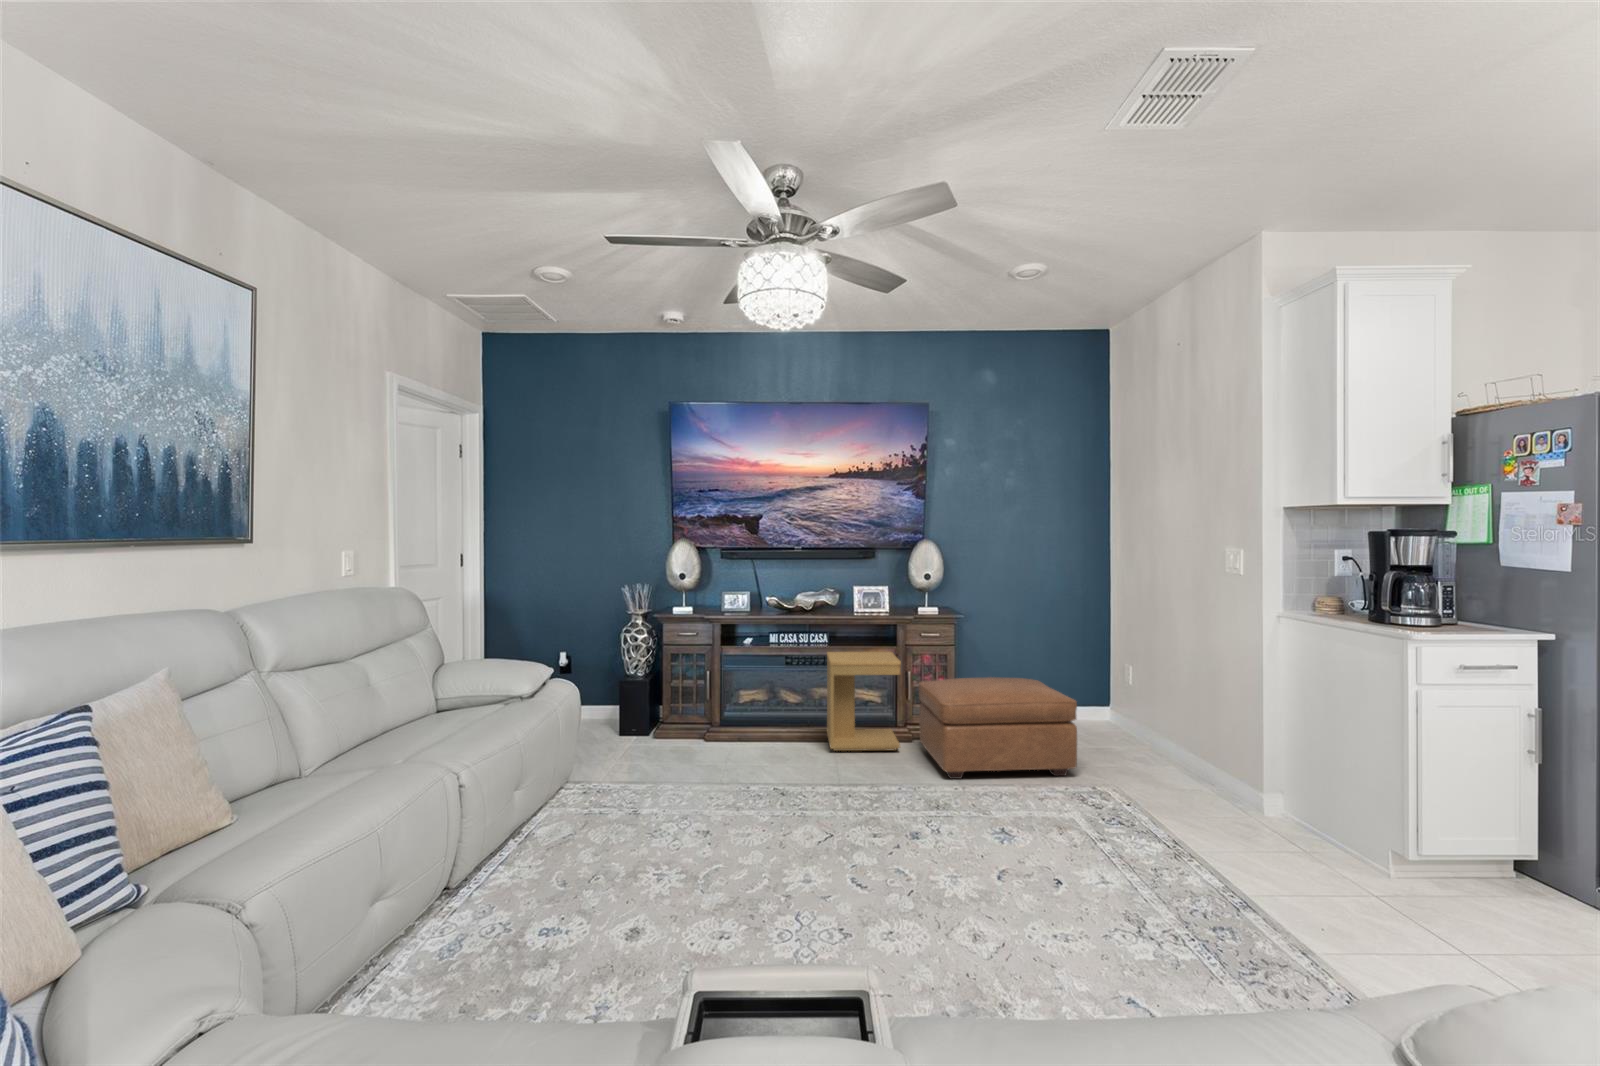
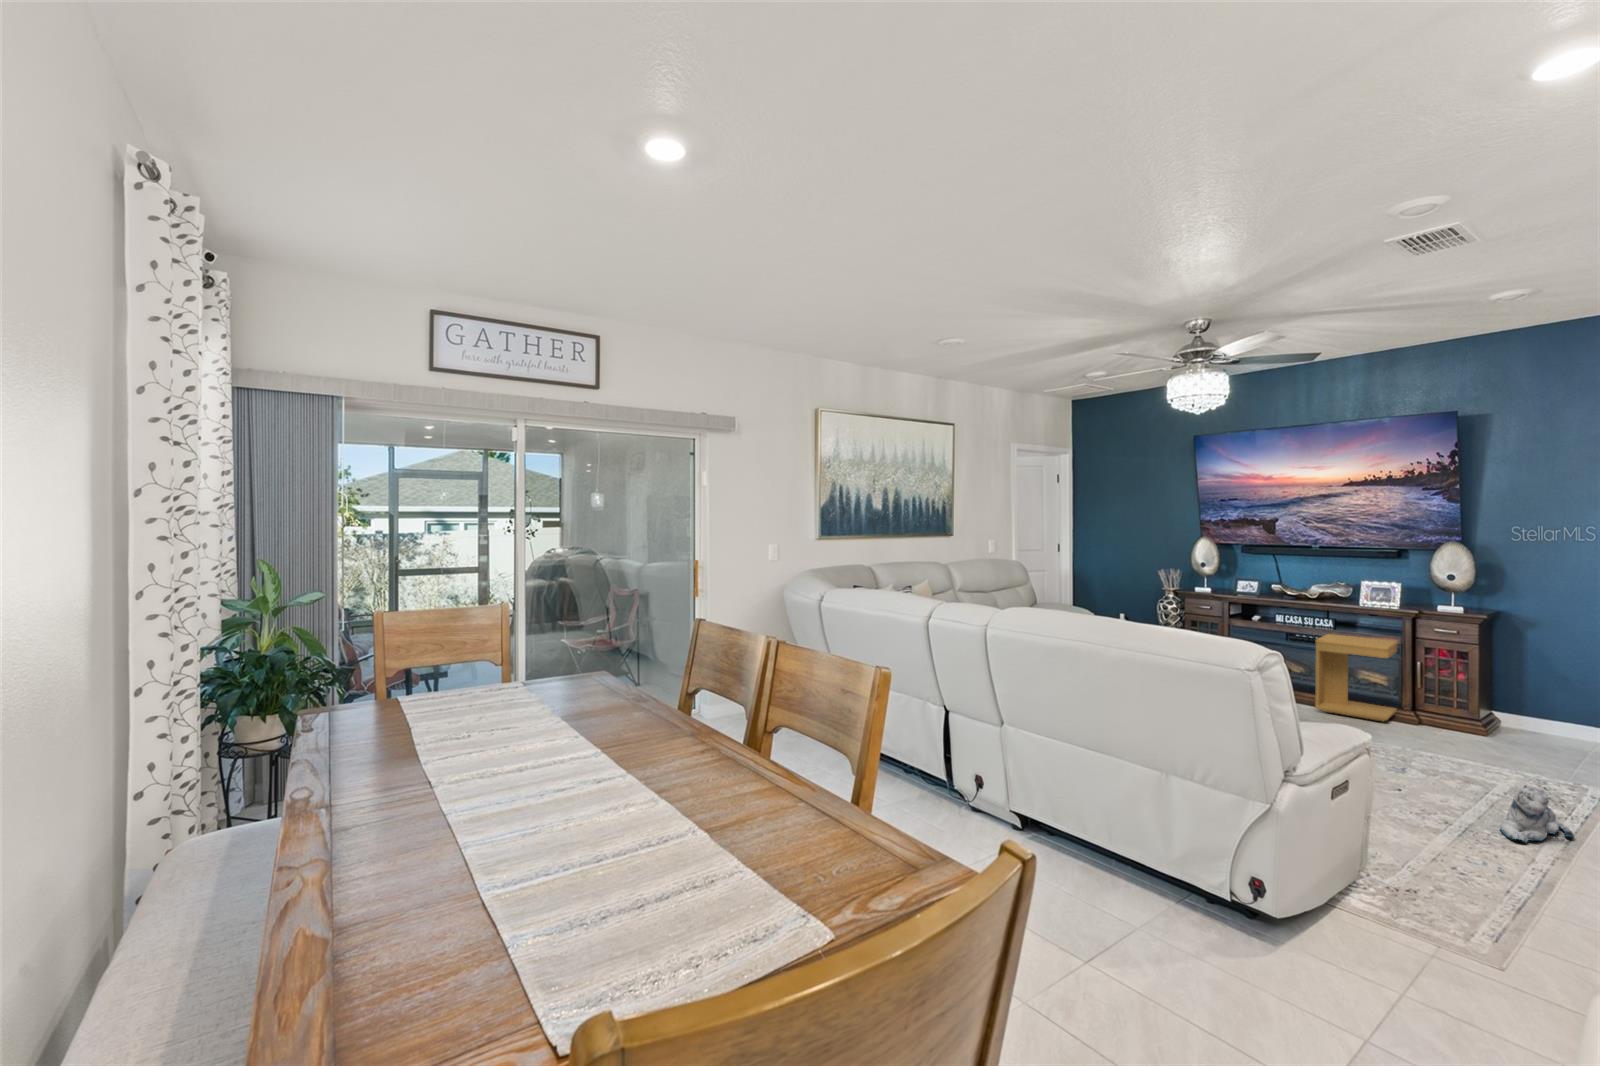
ottoman: present [919,677,1077,779] -> none [1402,668,1574,771]
plush toy: none [1161,837,1231,926] -> present [1500,785,1573,843]

